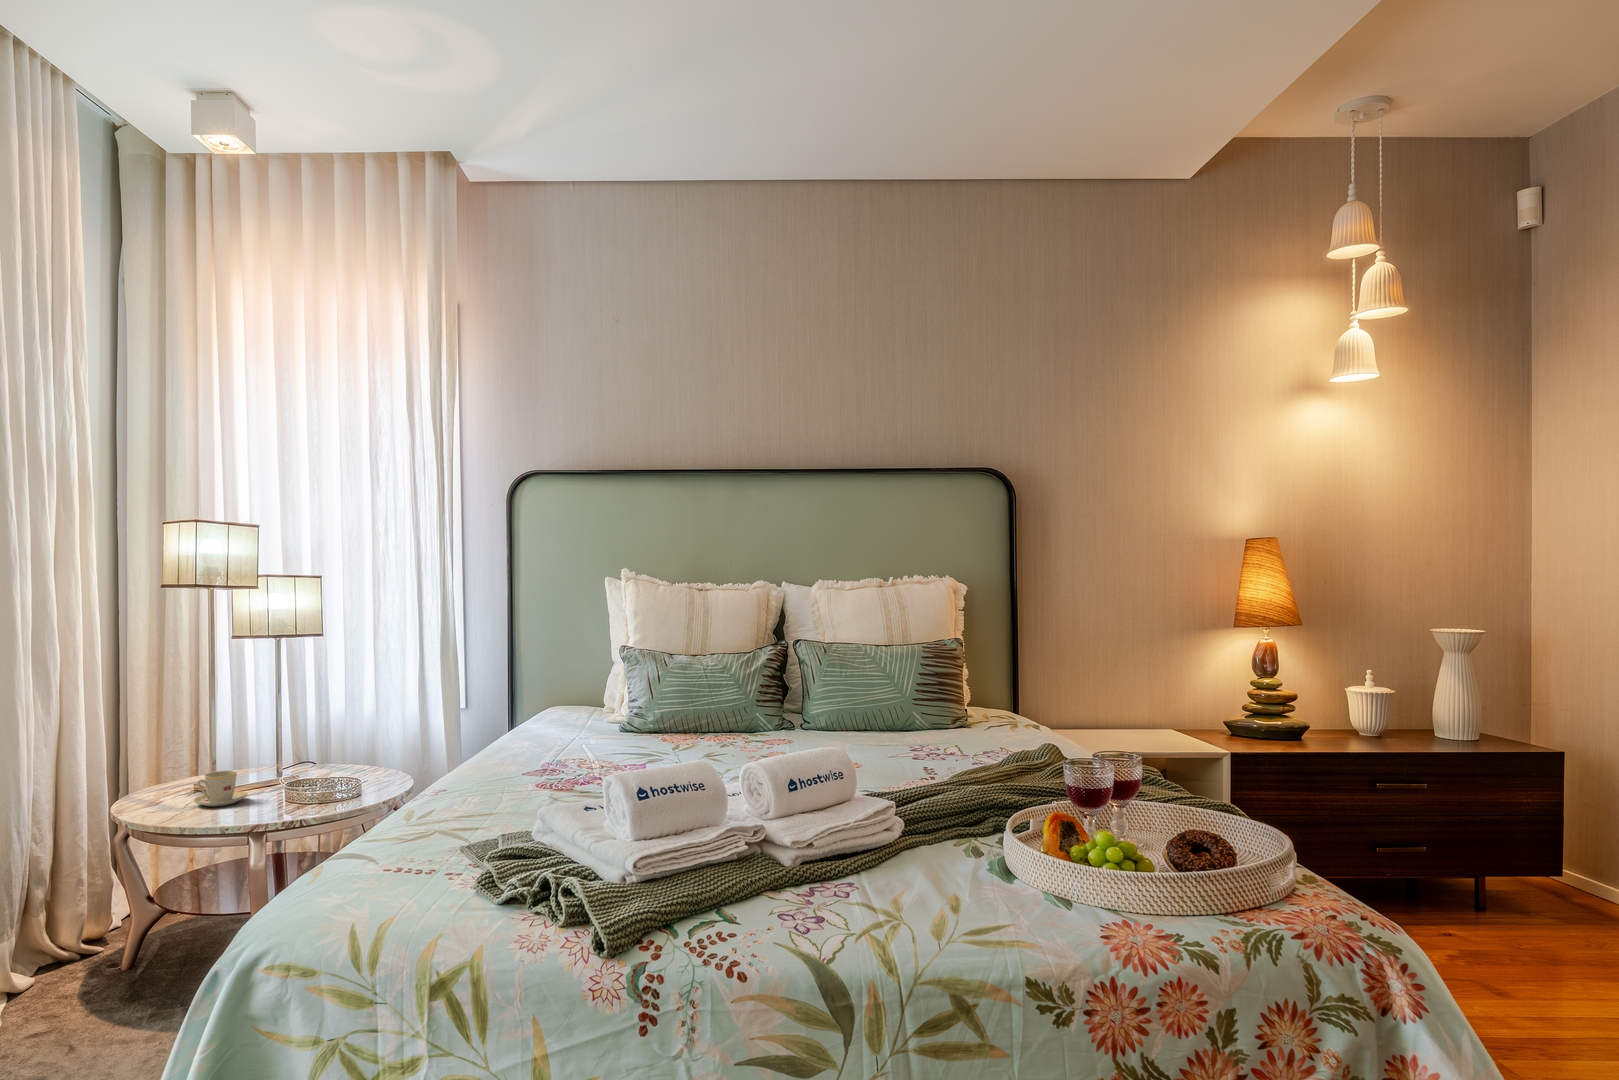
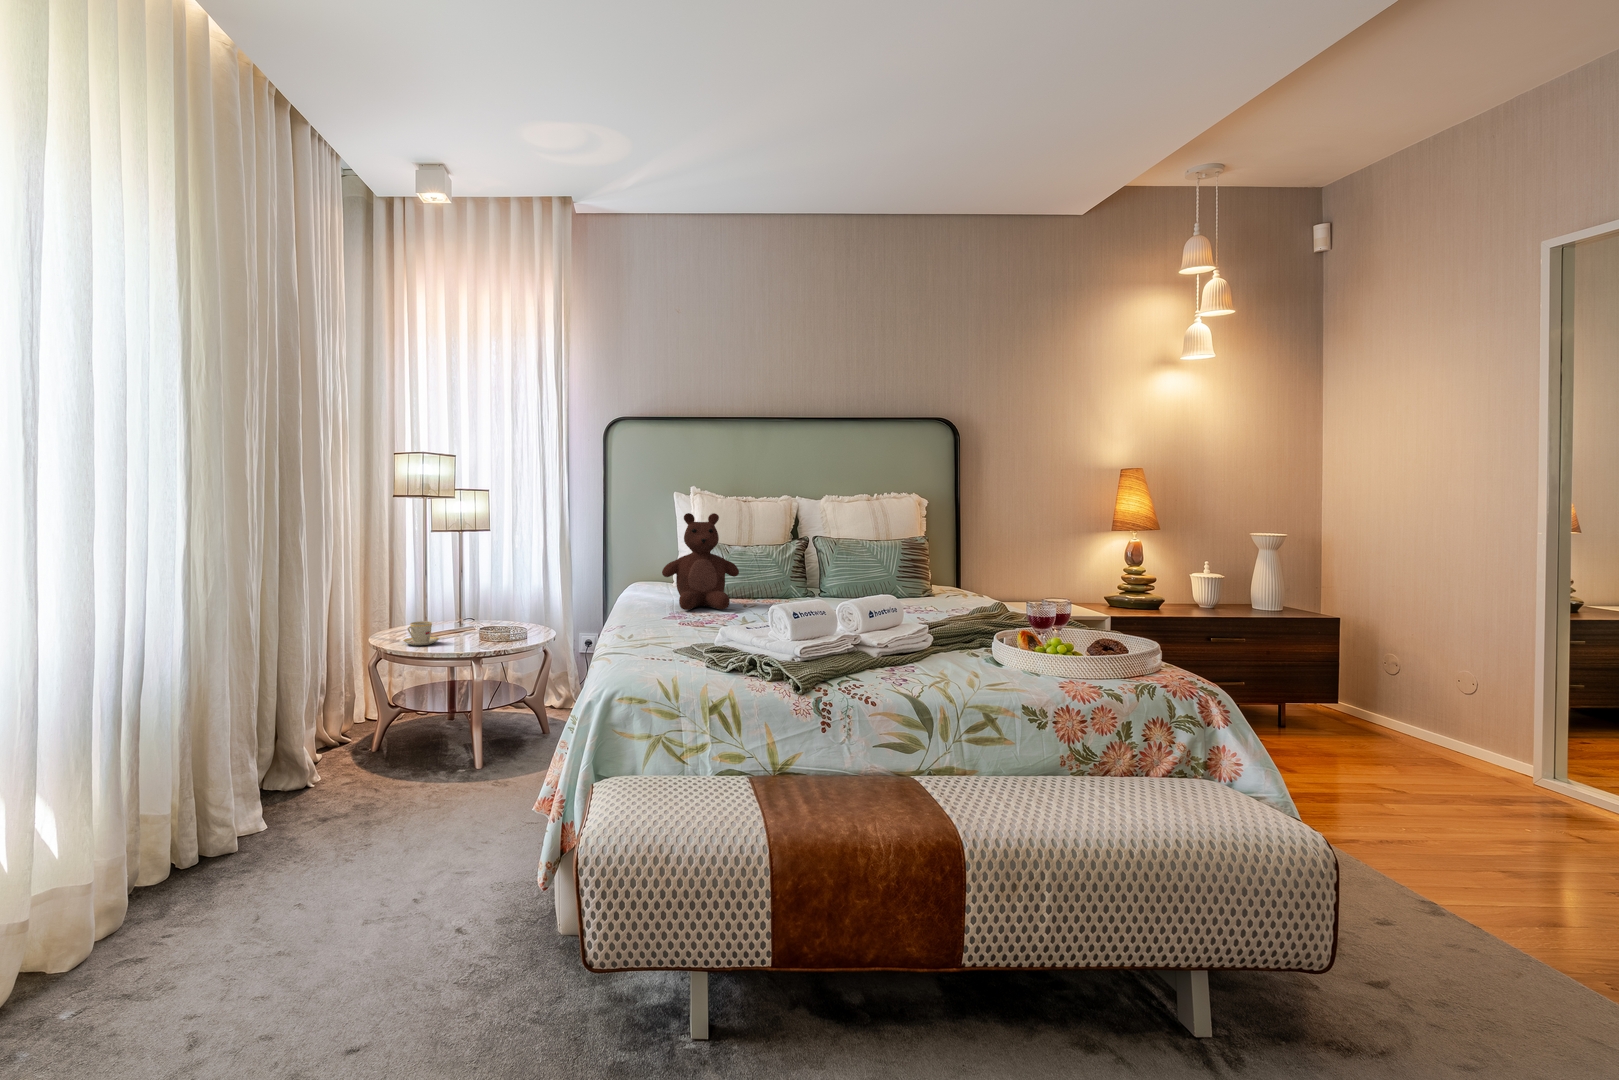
teddy bear: none [557,613,668,756] -> present [662,513,739,610]

